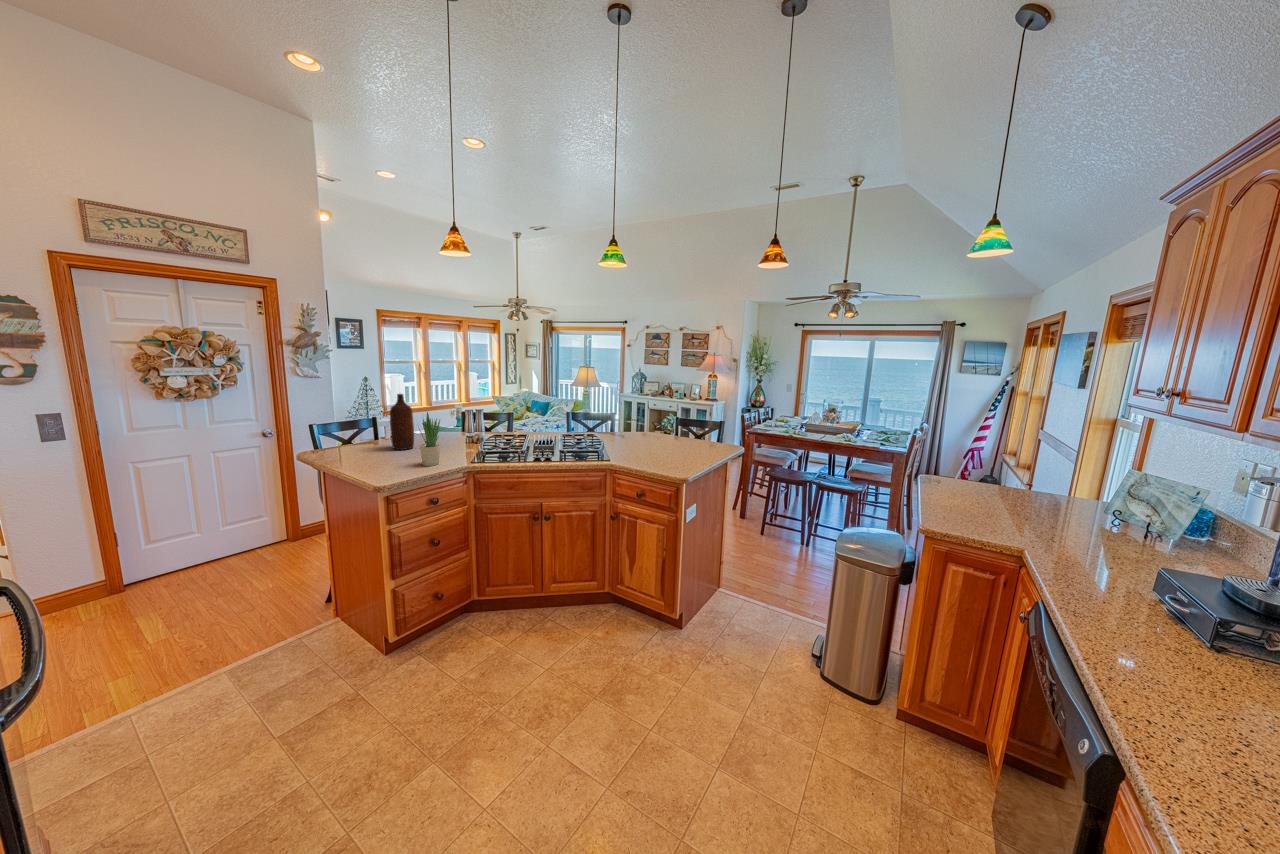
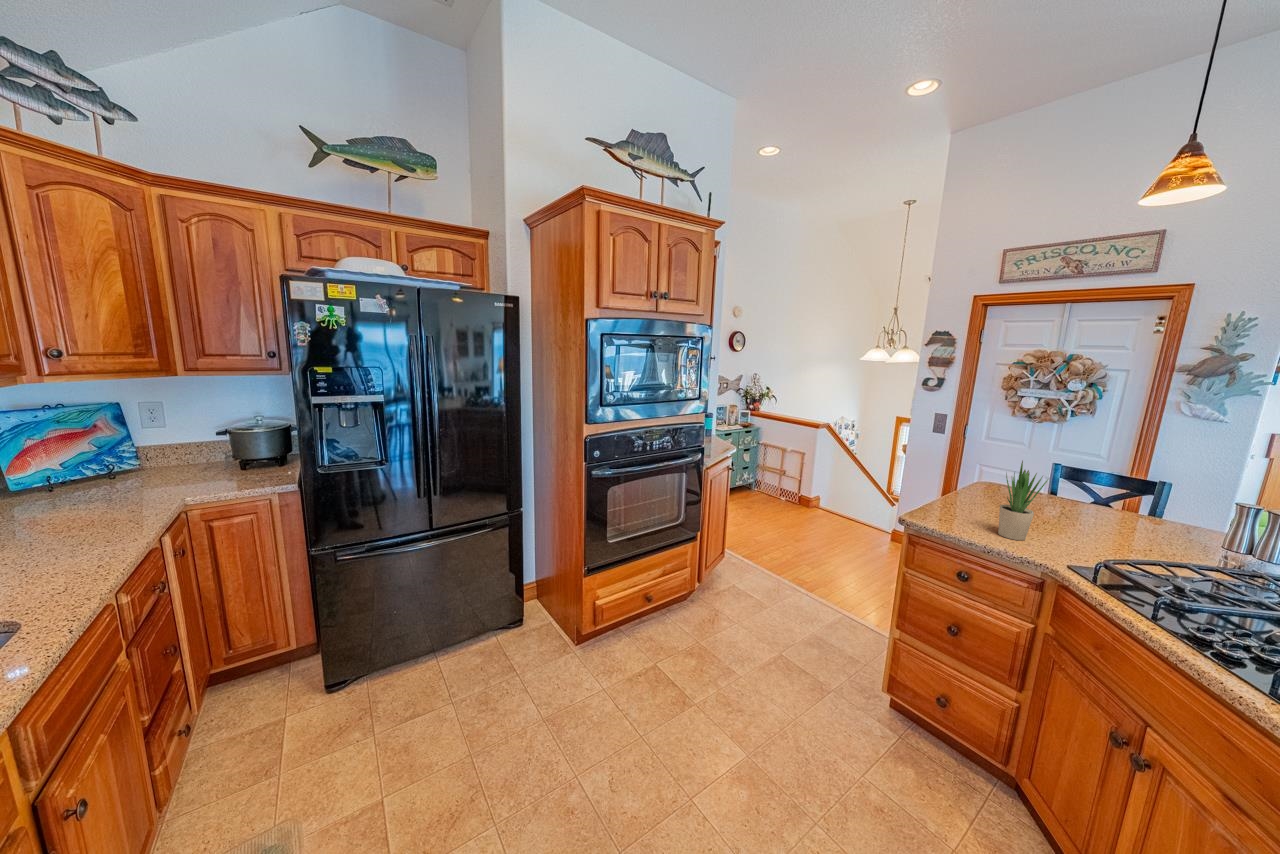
bottle: present [390,394,414,450] -> none [1064,440,1117,525]

